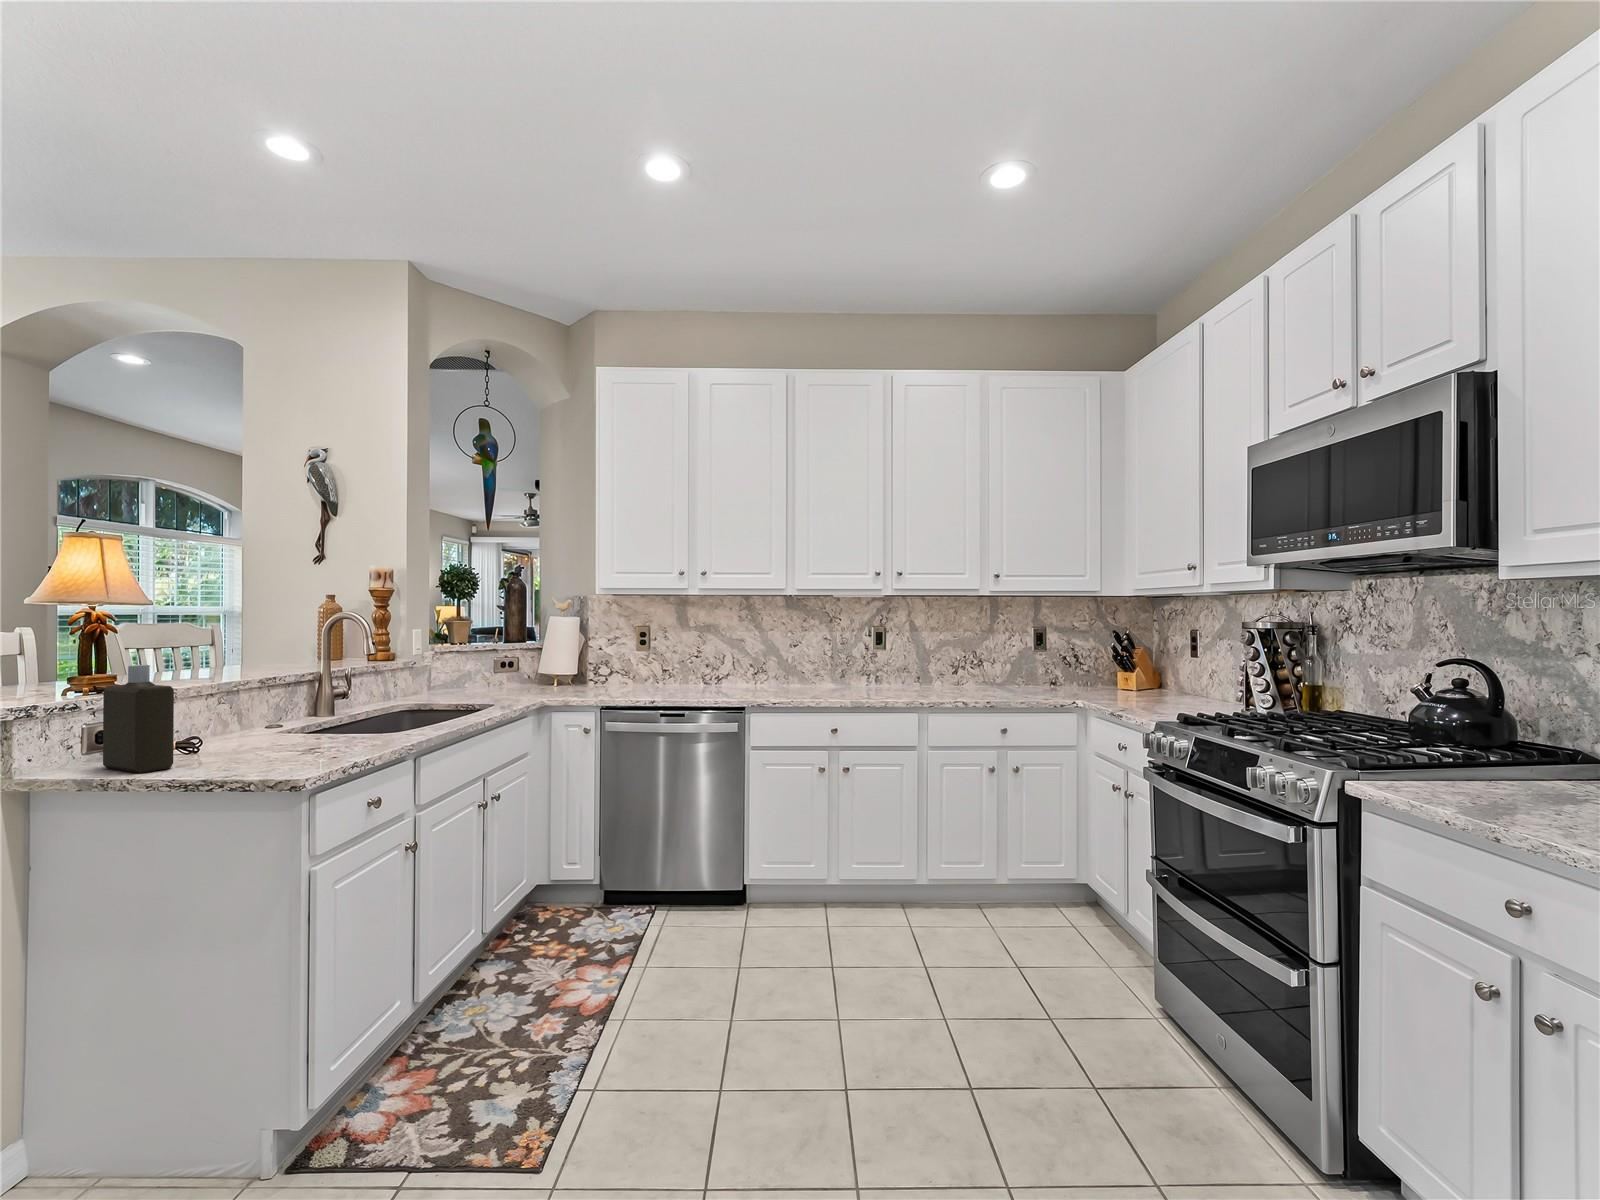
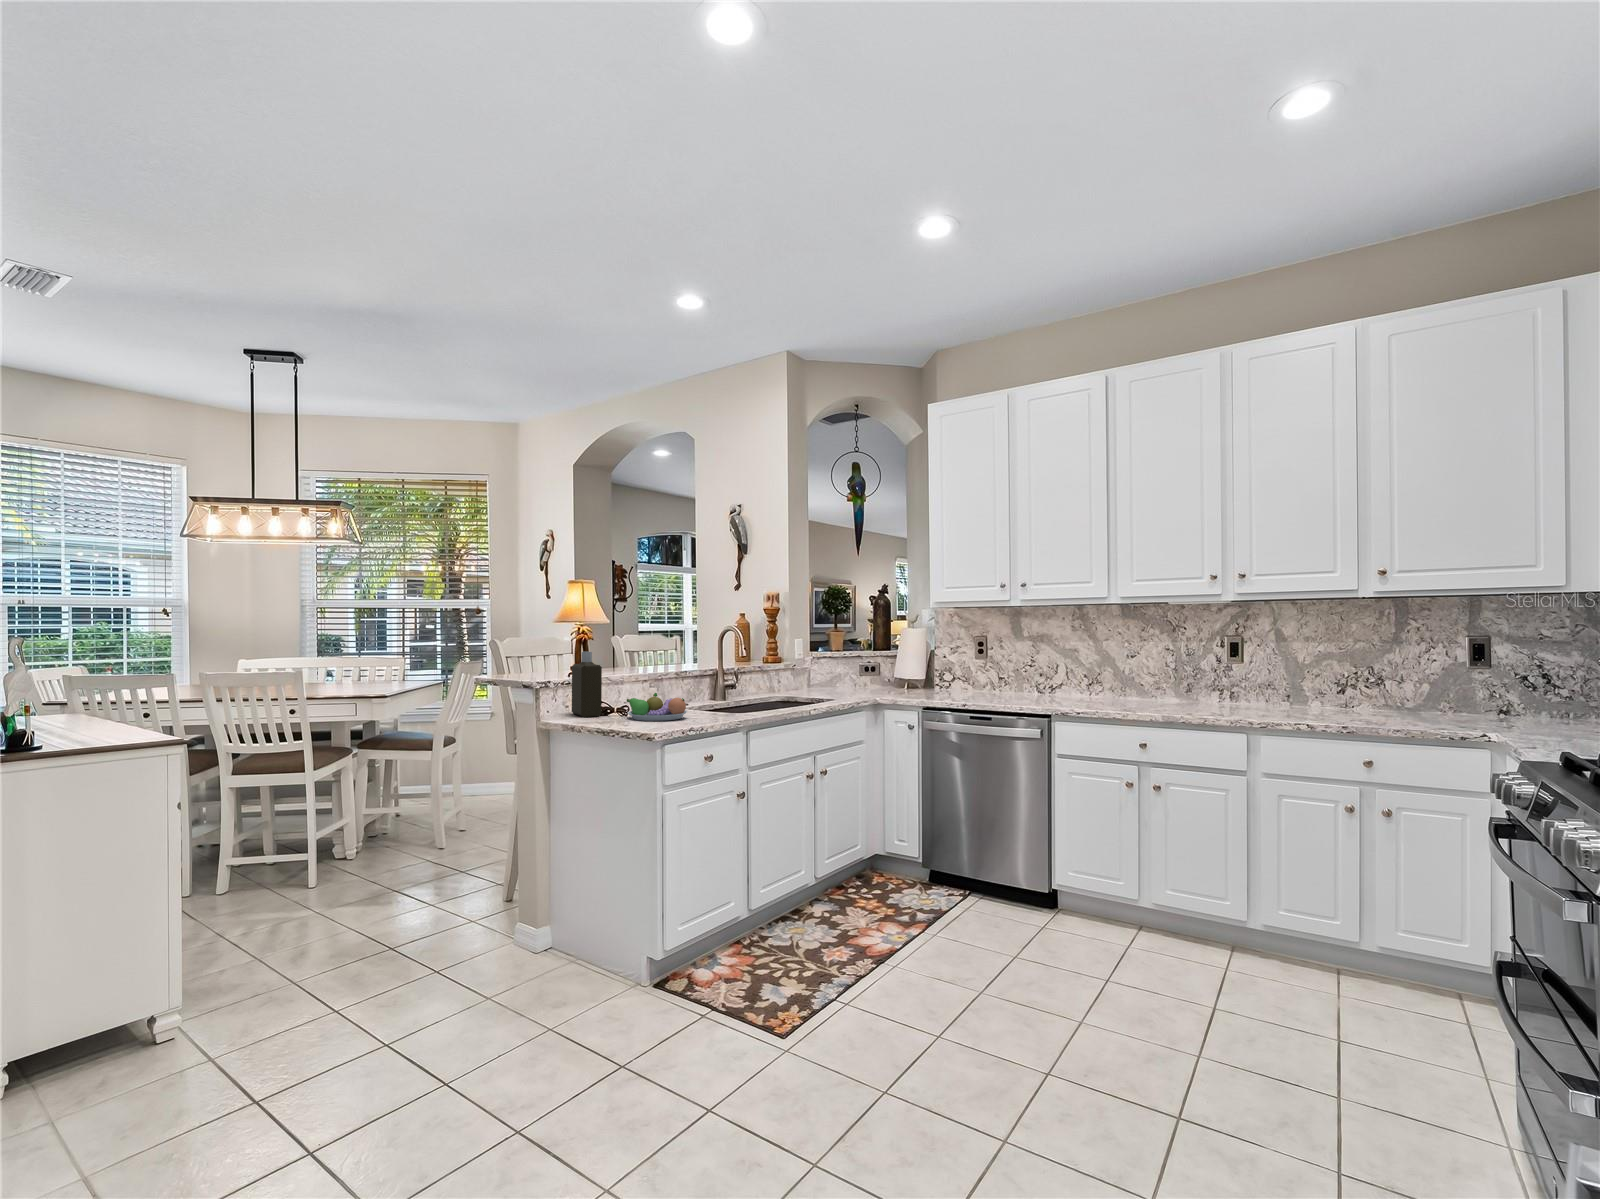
fruit bowl: none [222,722,336,768] -> present [627,693,687,721]

